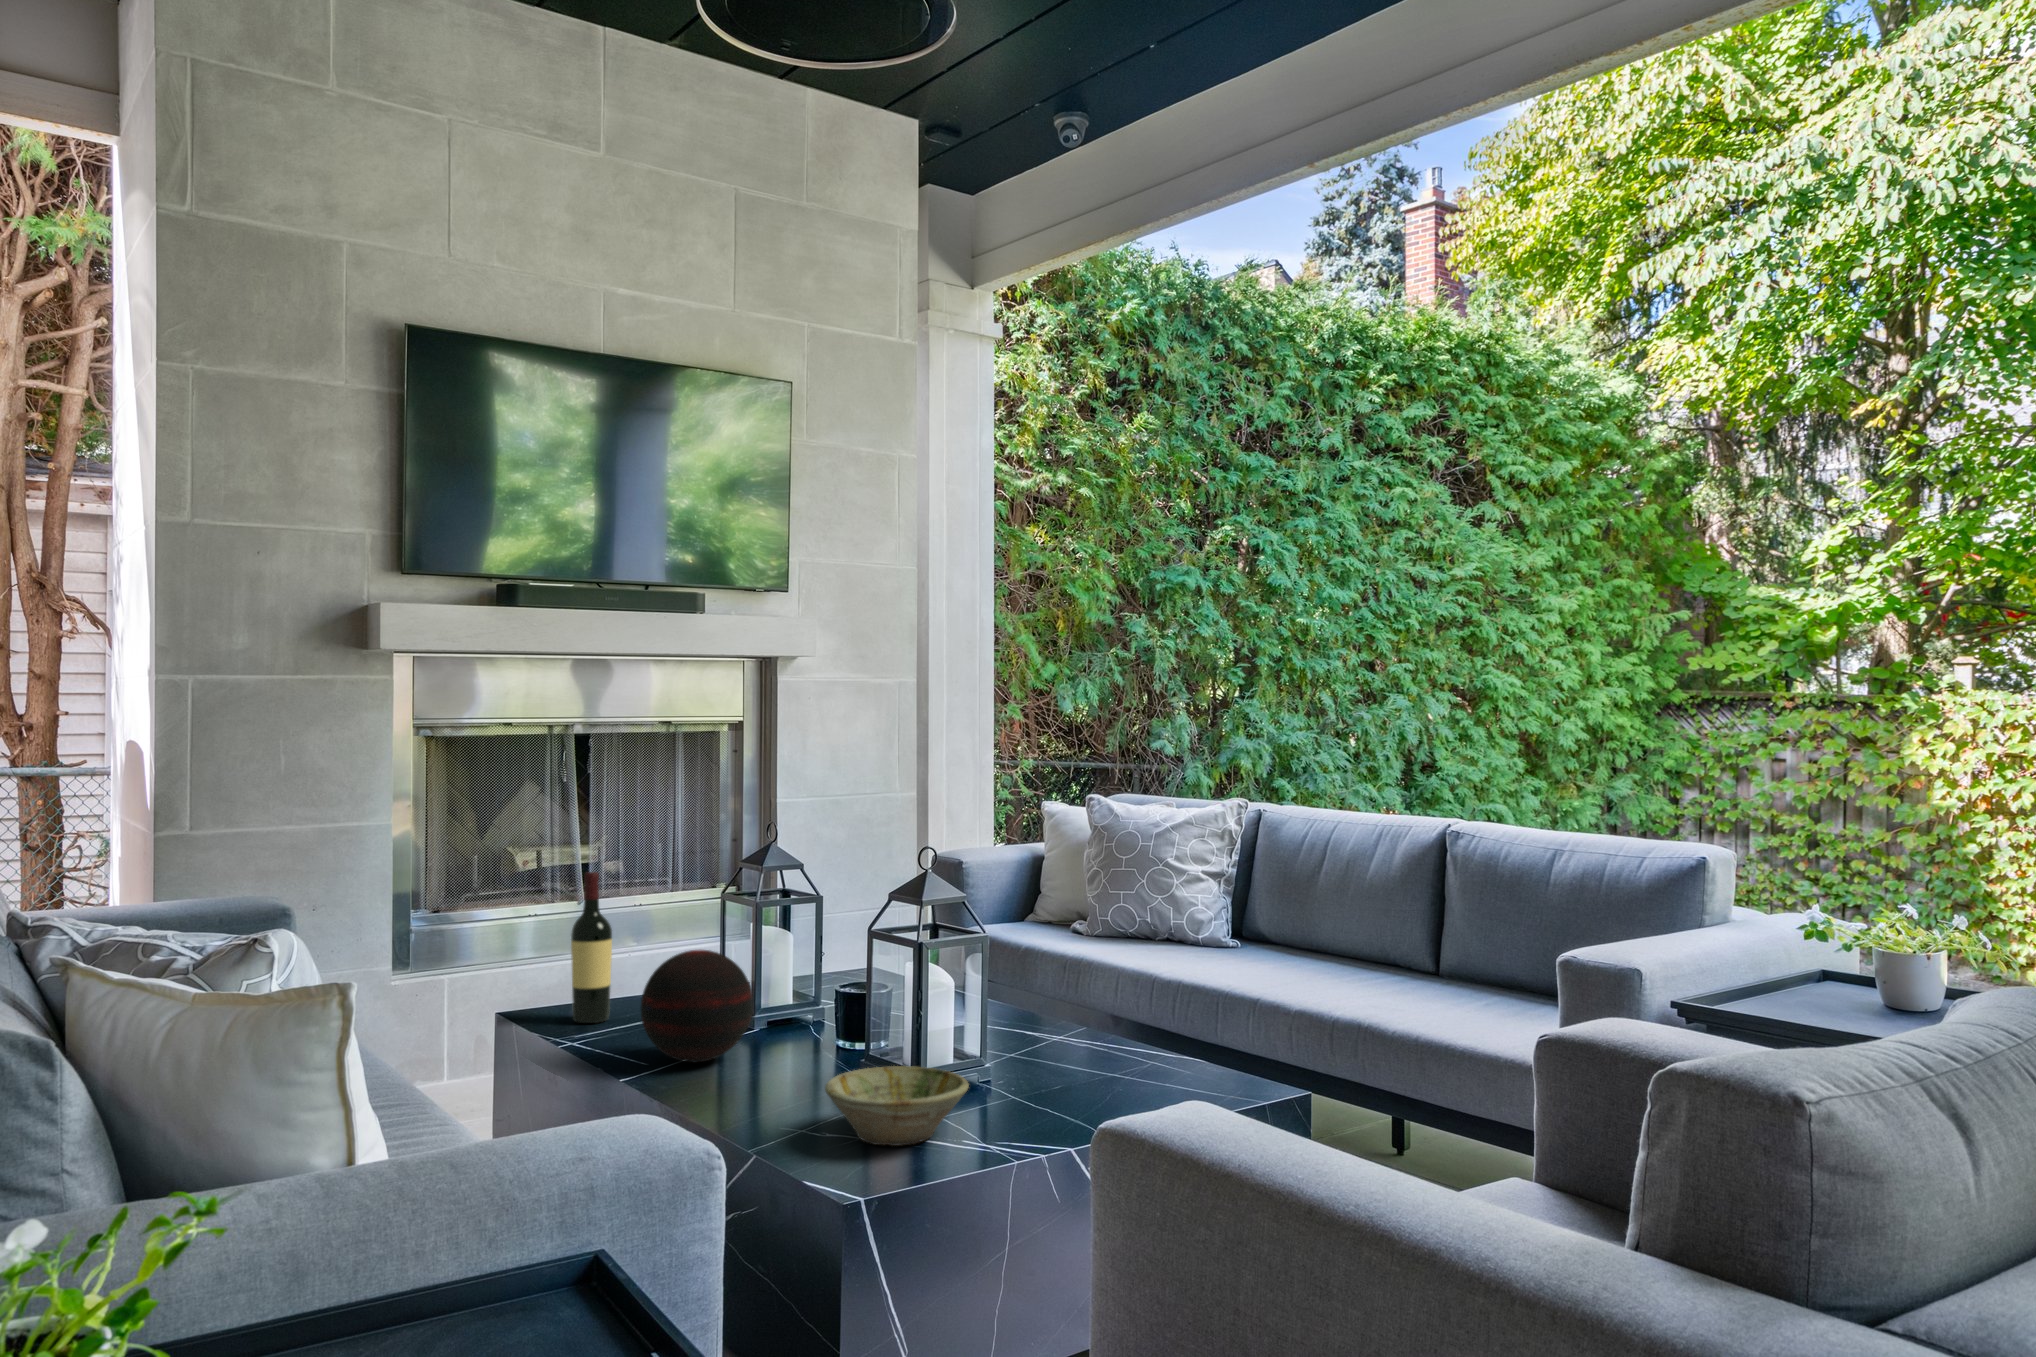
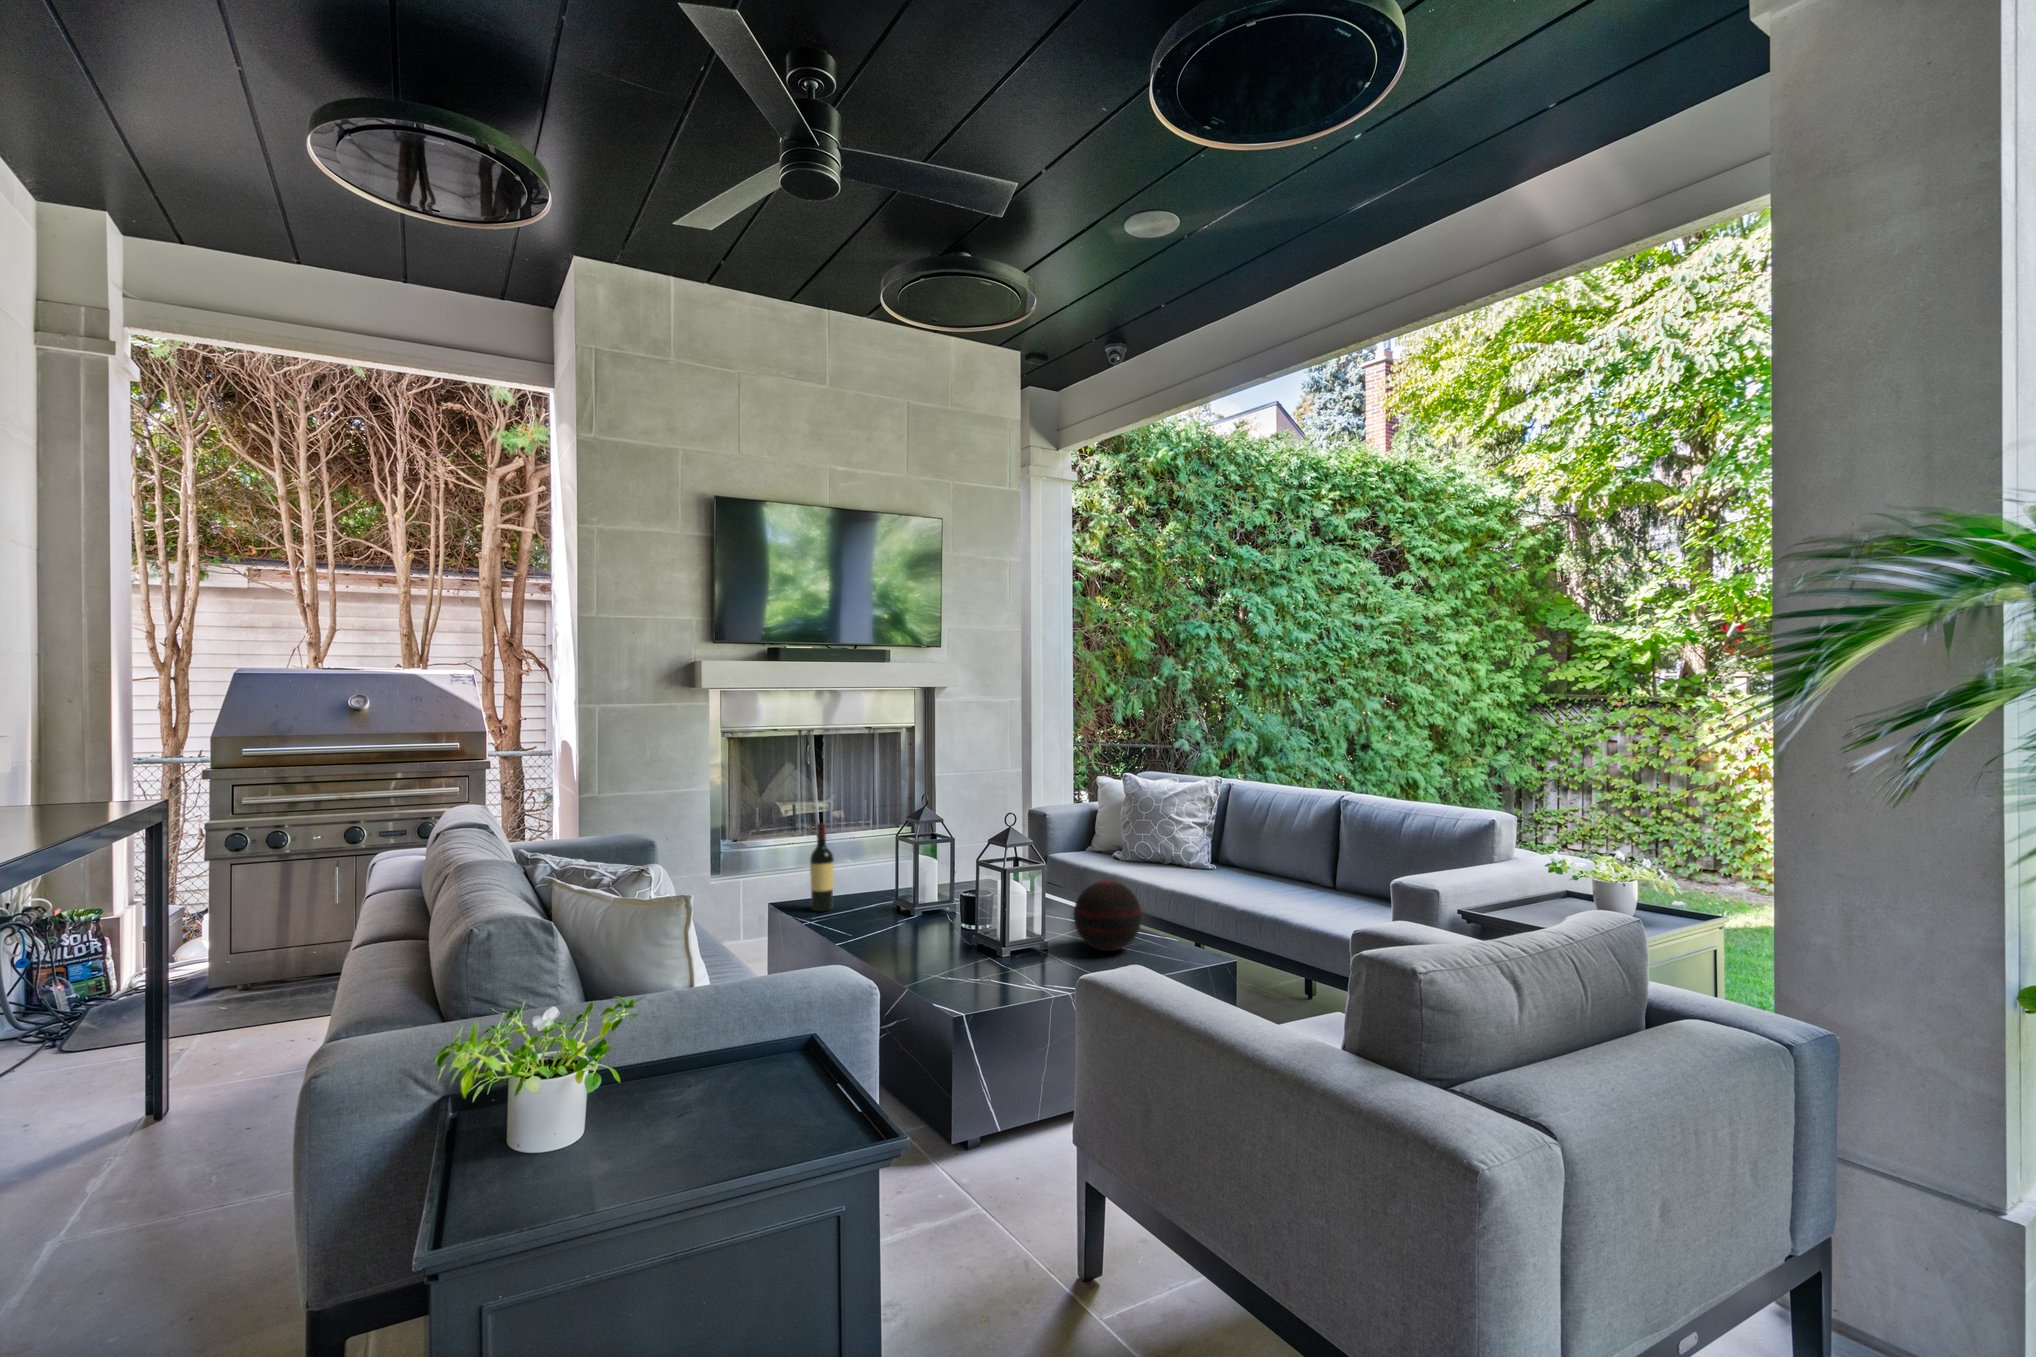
decorative orb: present [641,950,753,1062] -> present [1074,881,1142,951]
bowl: present [825,1066,969,1146] -> none [946,940,1029,986]

